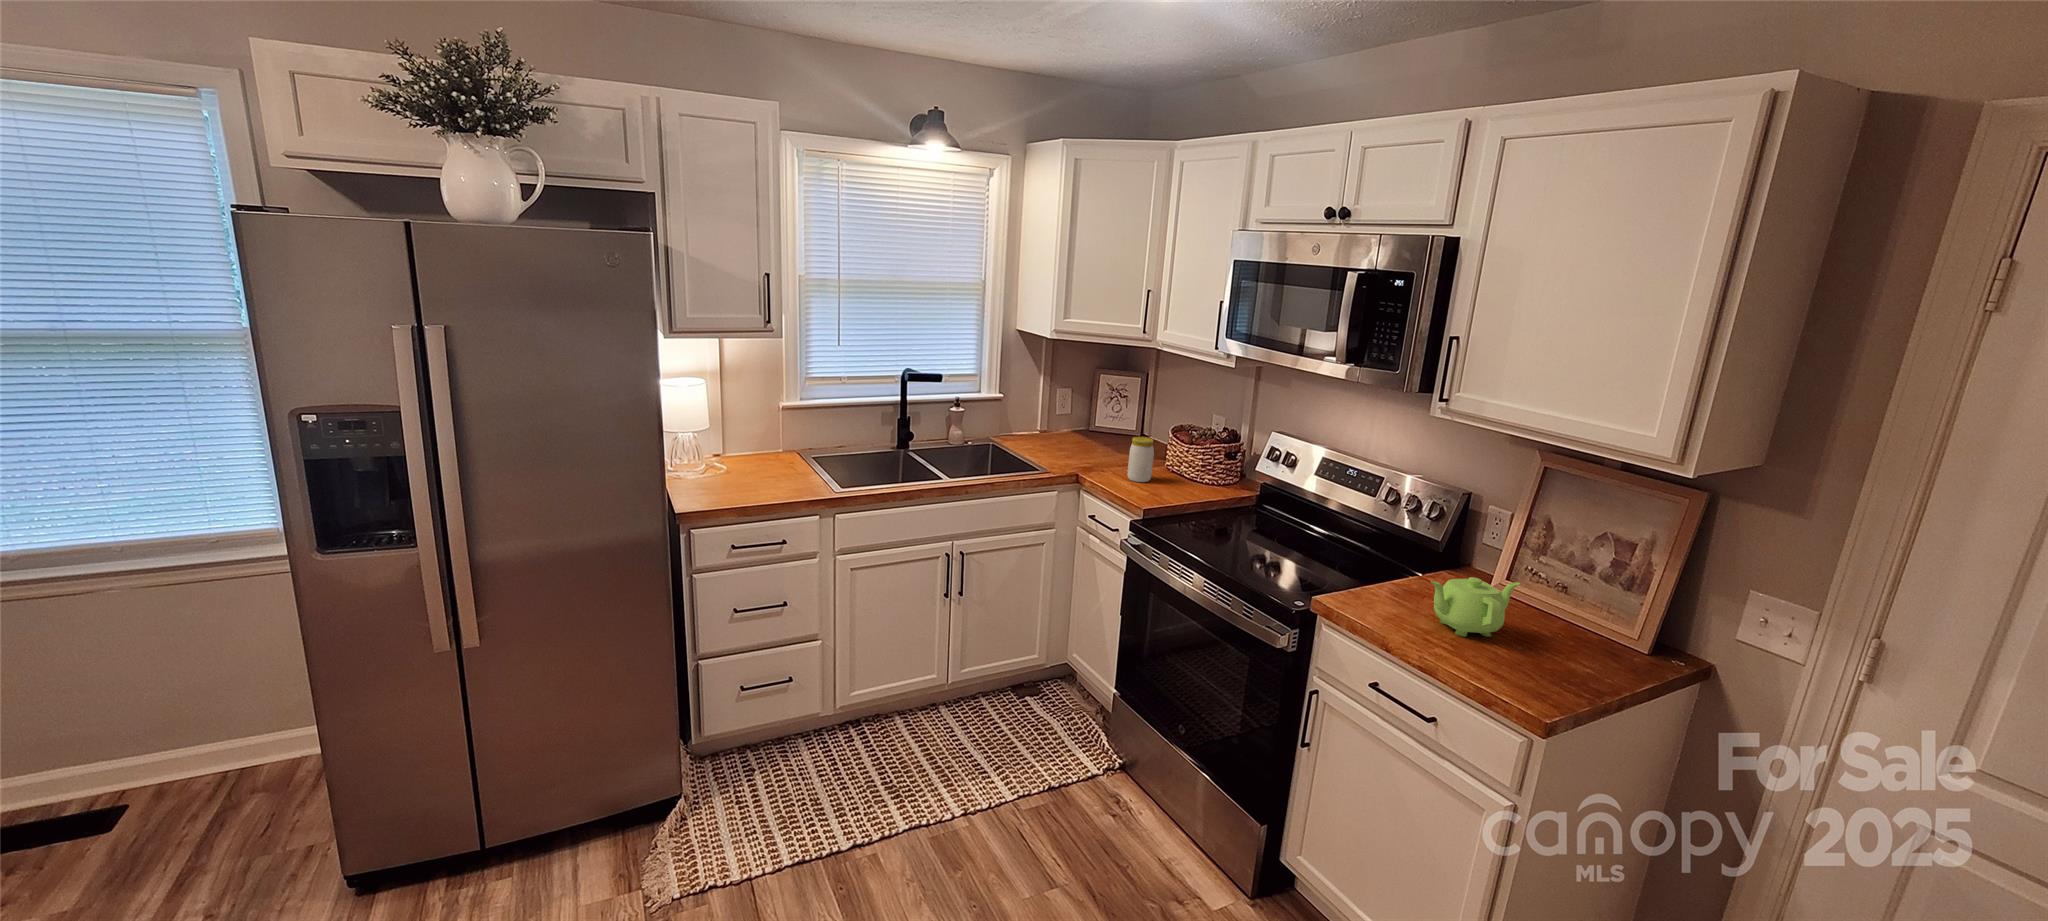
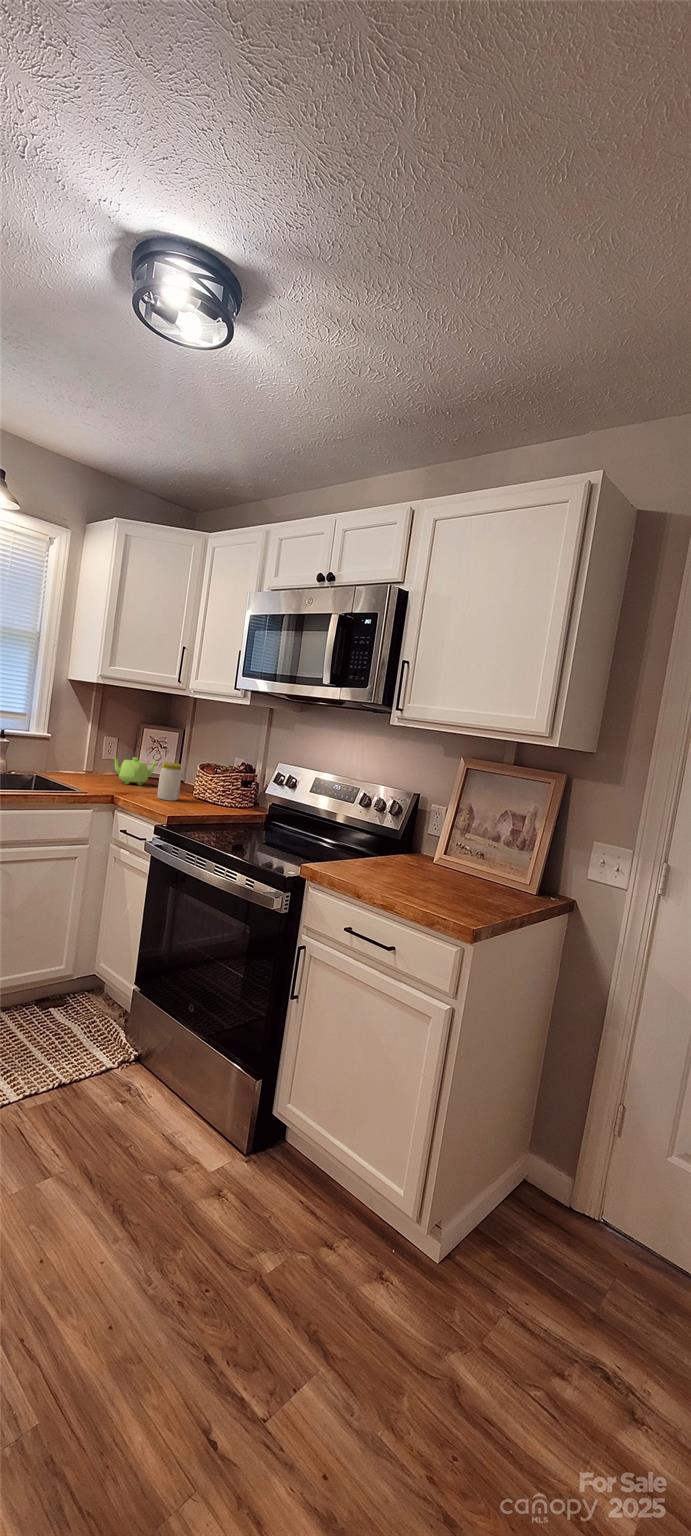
teapot: present [1431,577,1520,637] -> present [112,757,158,785]

